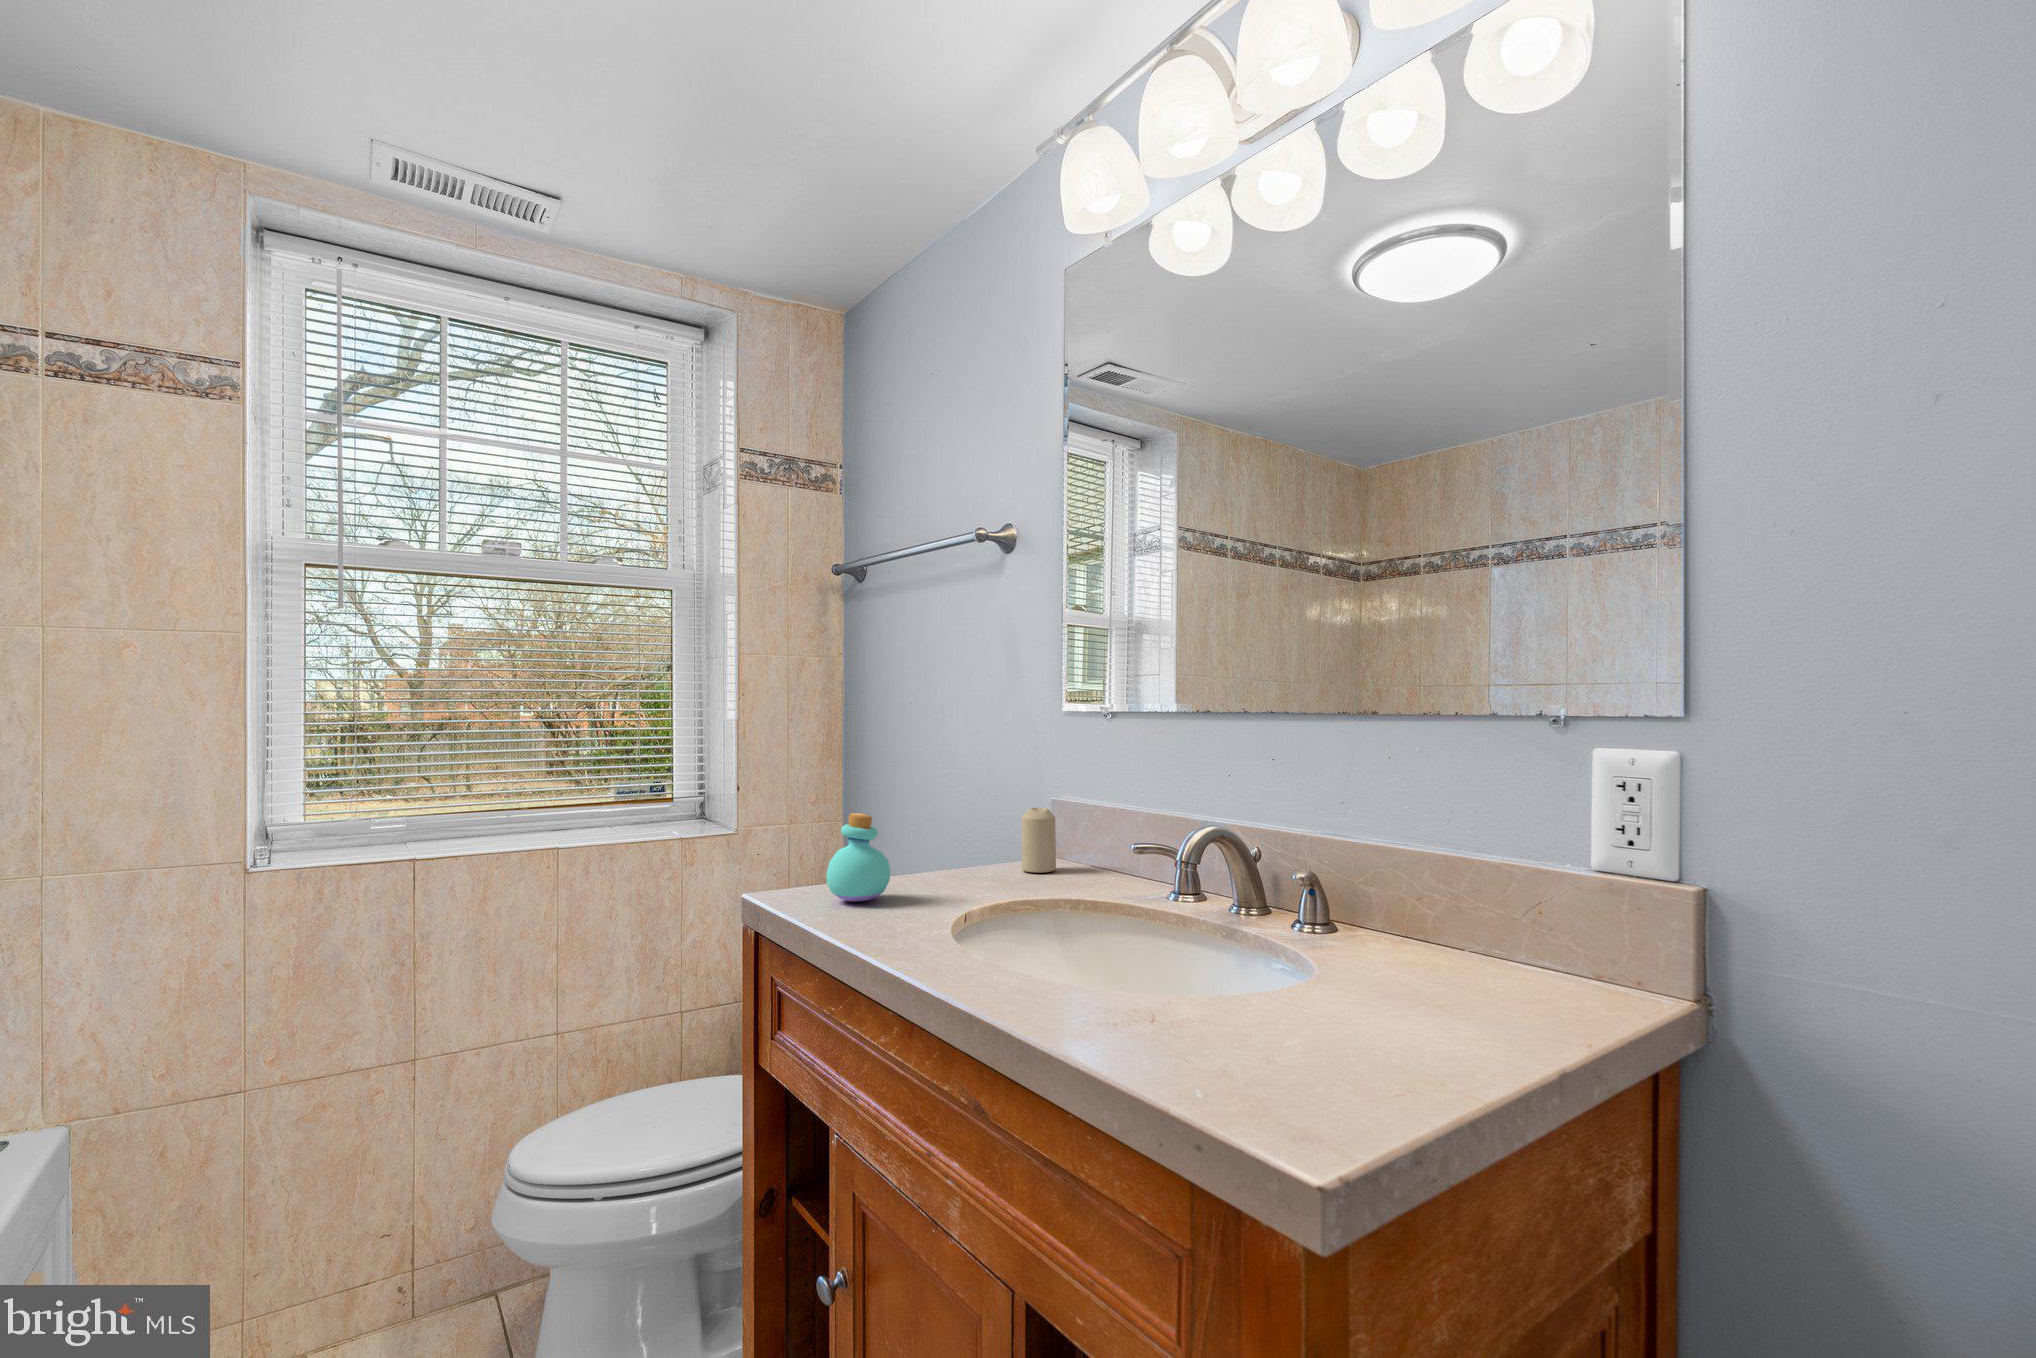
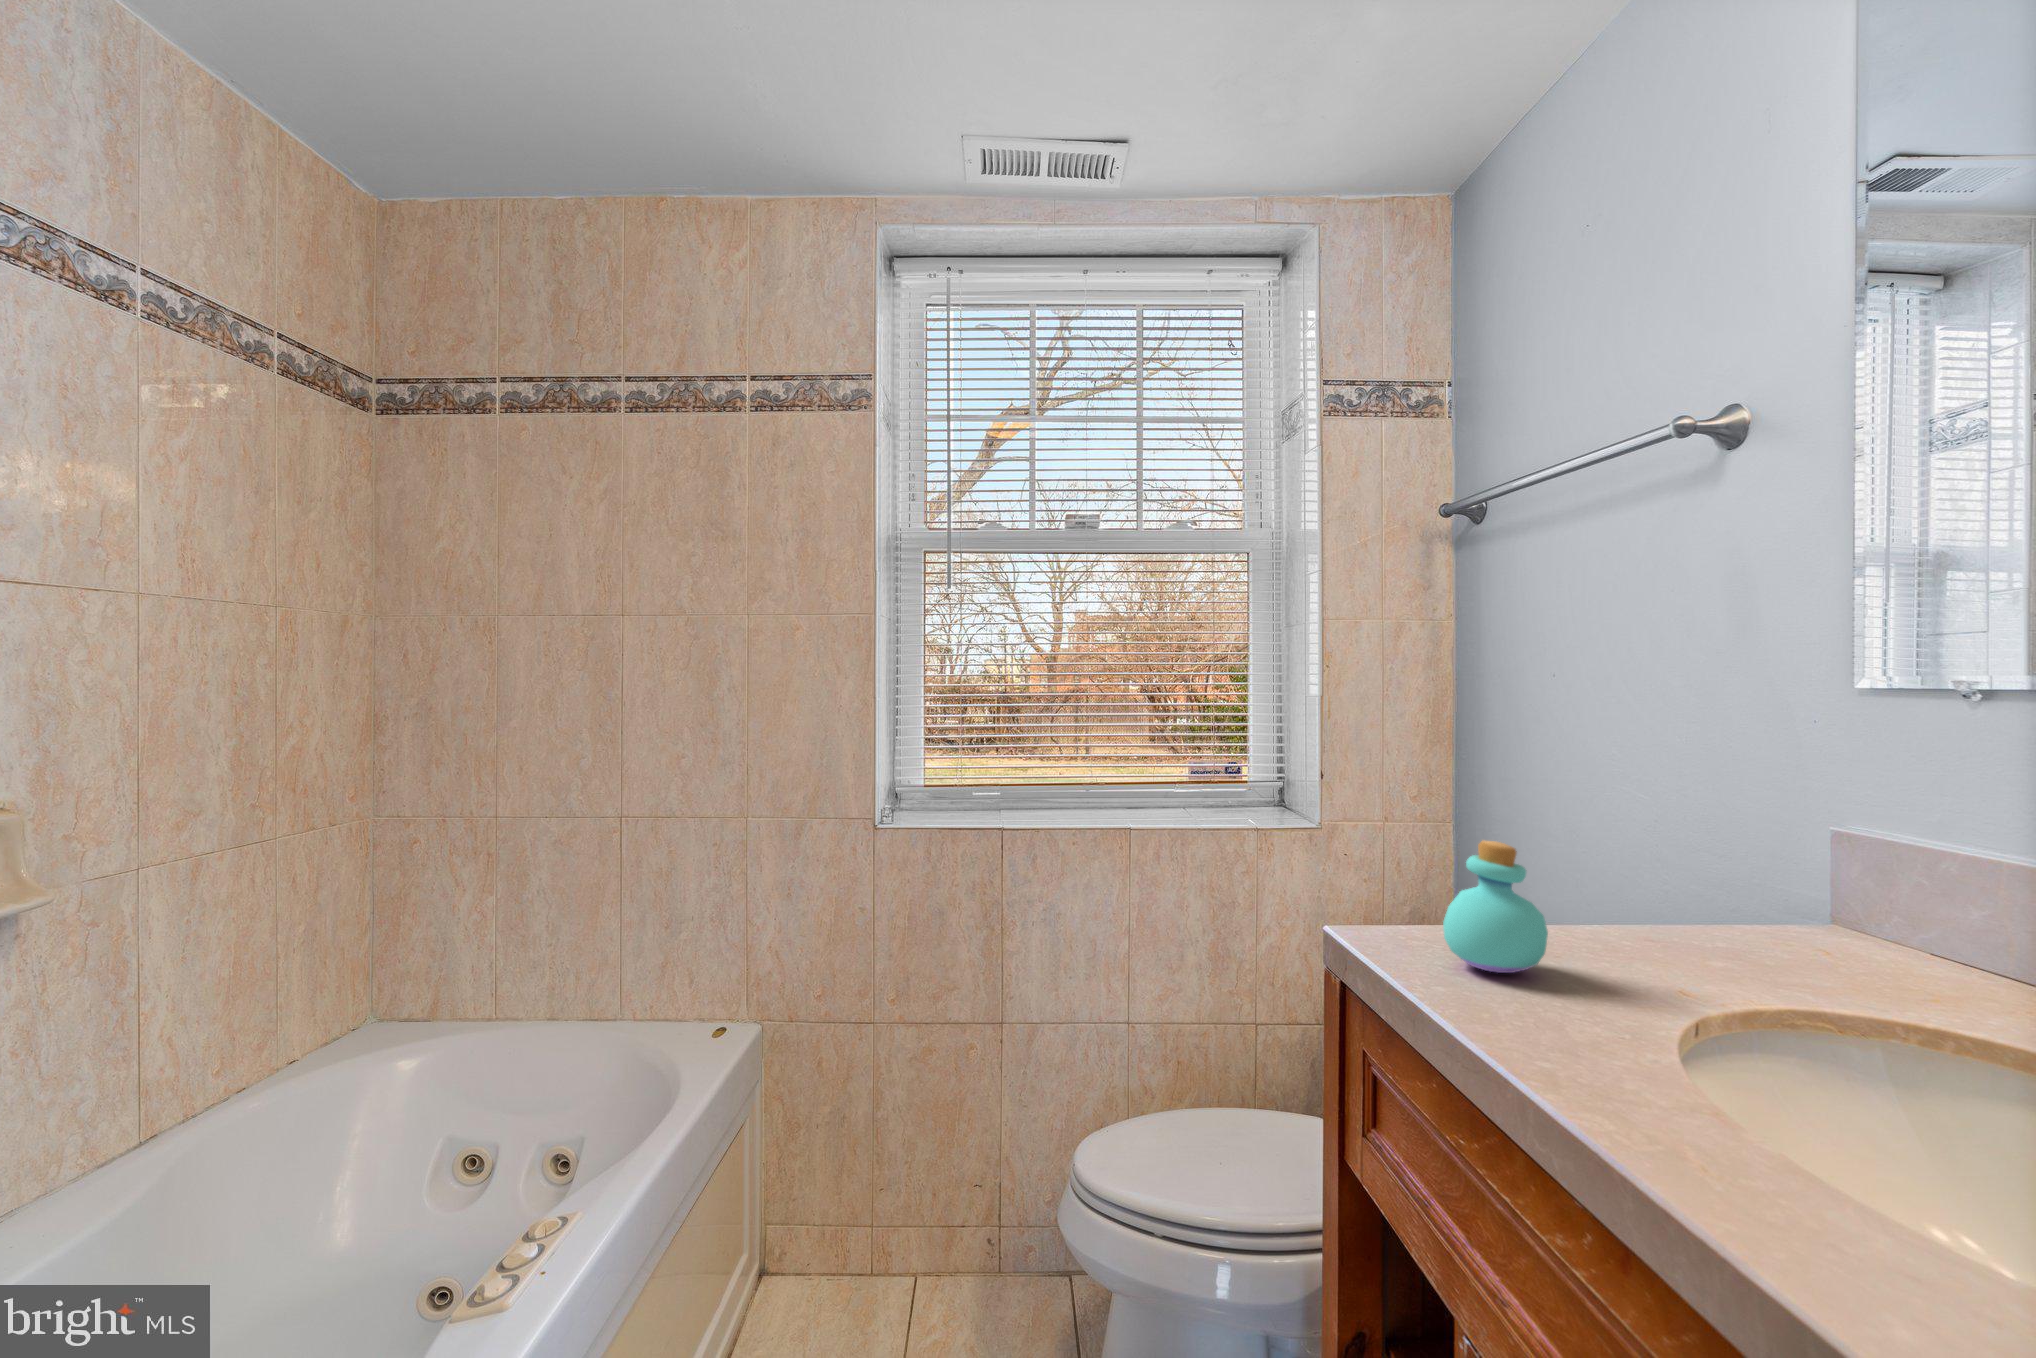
candle: present [1021,808,1056,873] -> none [1787,854,1864,967]

